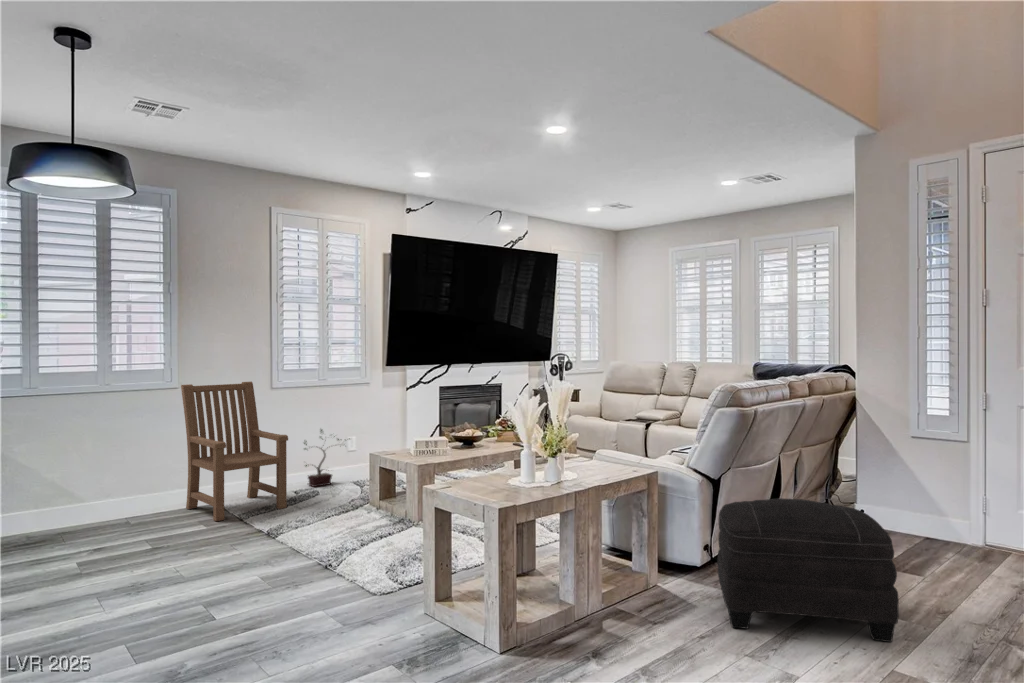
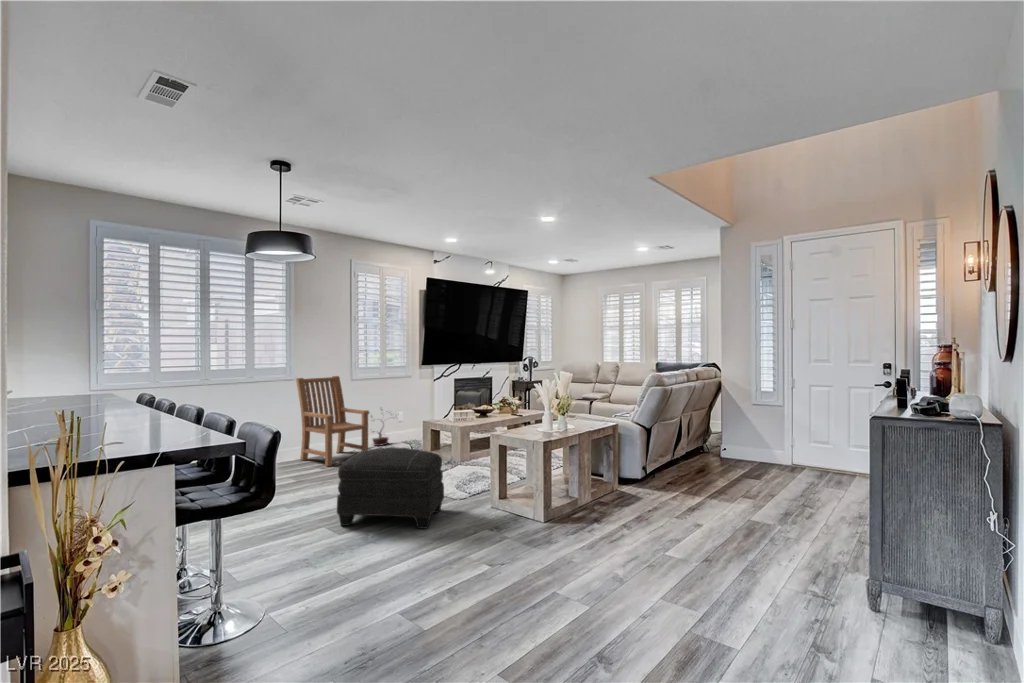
ottoman: present [718,498,899,642] -> present [337,447,444,529]

